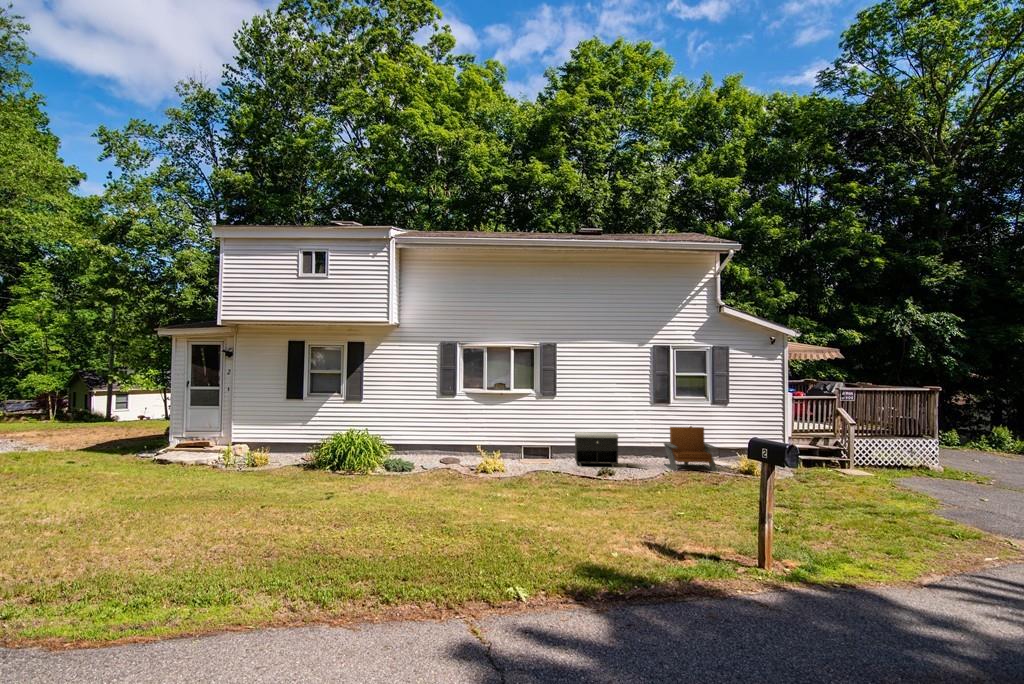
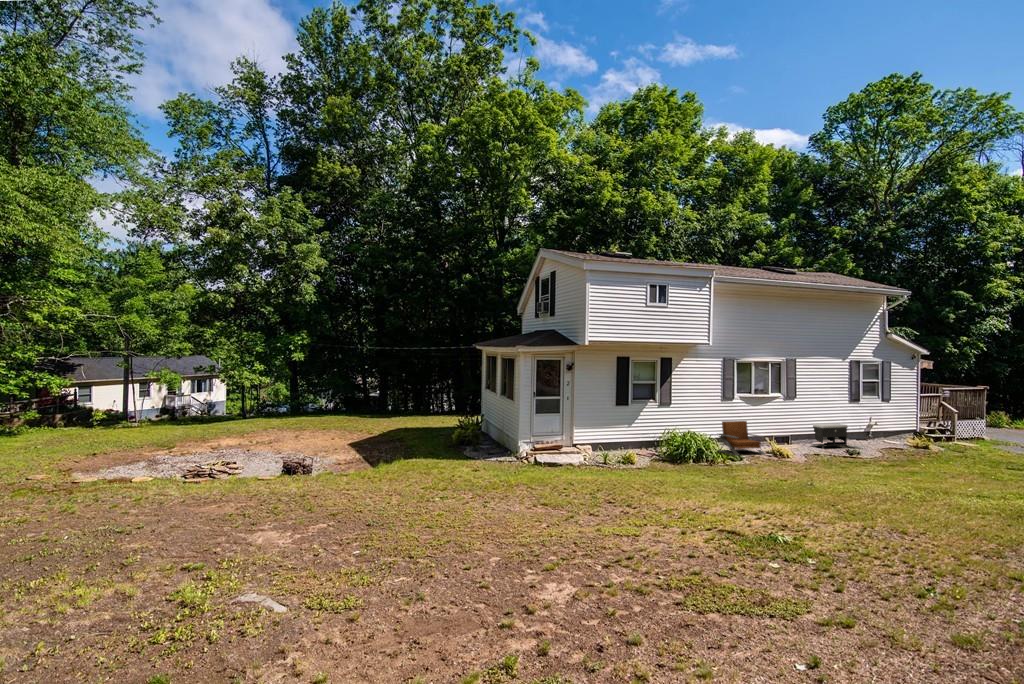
lounge chair: present [664,427,718,471] -> present [719,421,765,455]

